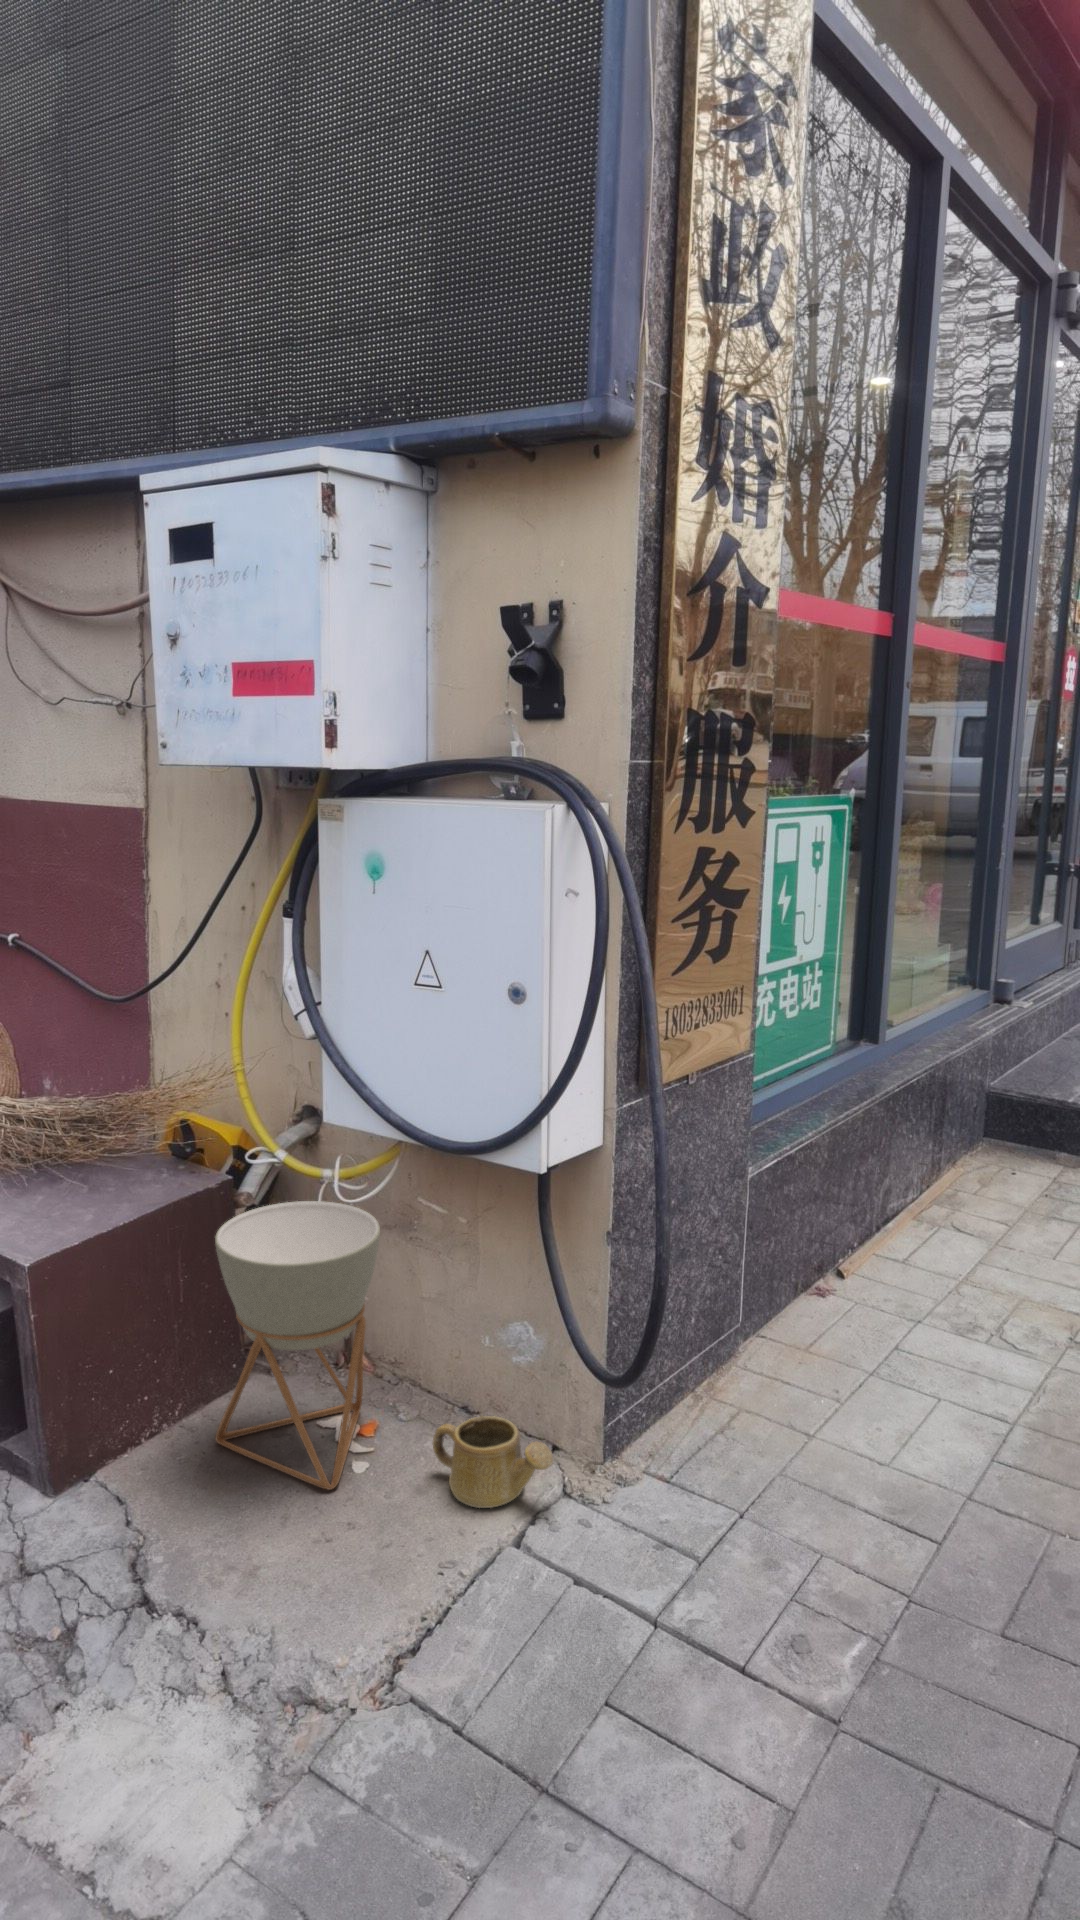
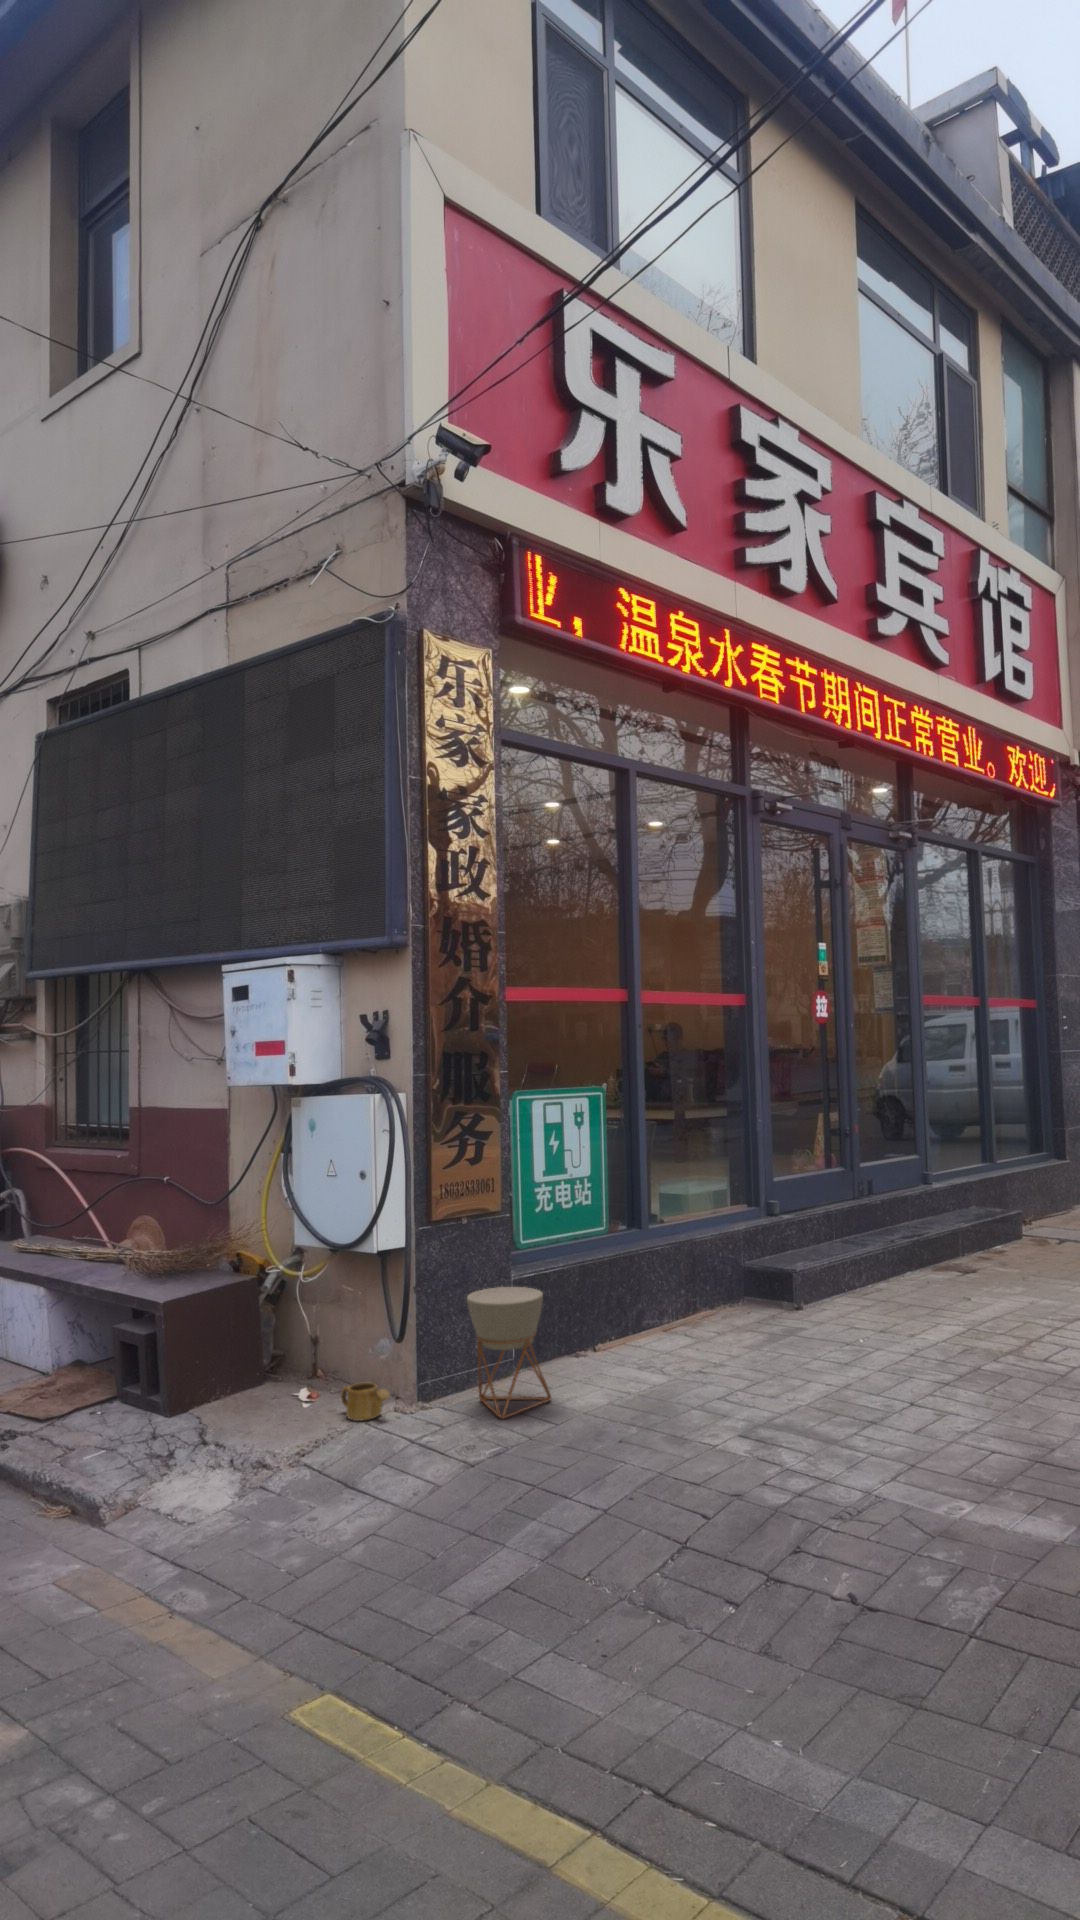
planter: present [215,1201,380,1490] -> present [467,1287,551,1419]

